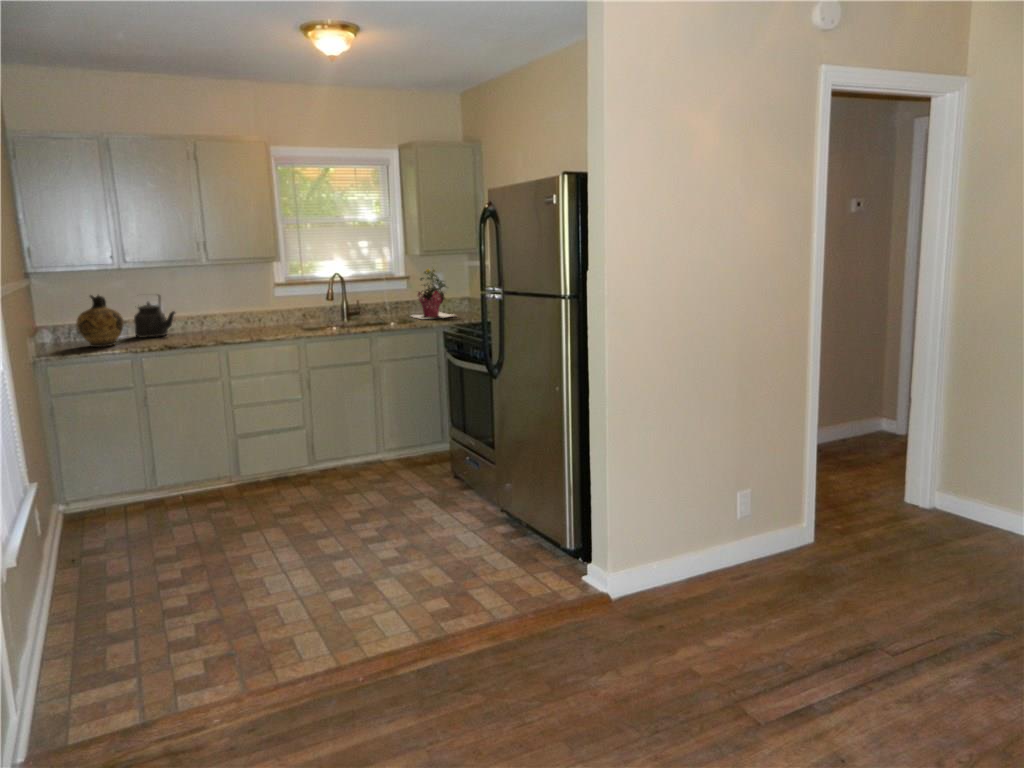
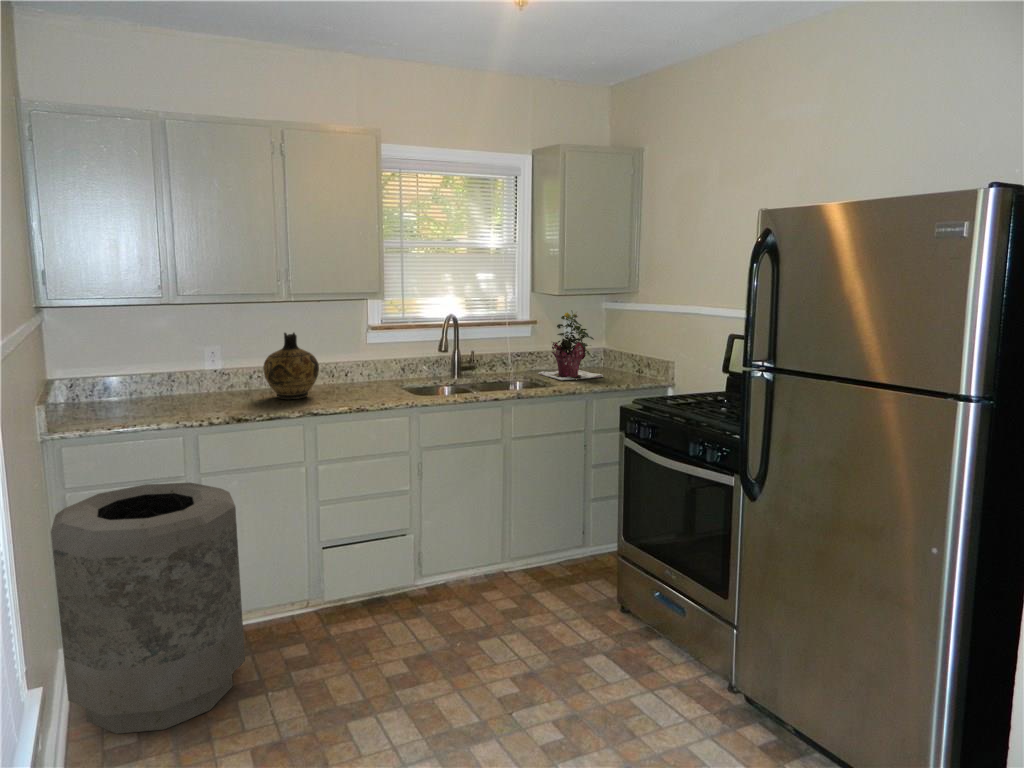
kettle: present [134,294,175,338] -> none [184,337,242,398]
ceramic jug: present [77,295,124,347] -> present [263,333,319,399]
trash can: none [43,389,178,544] -> present [51,483,245,734]

